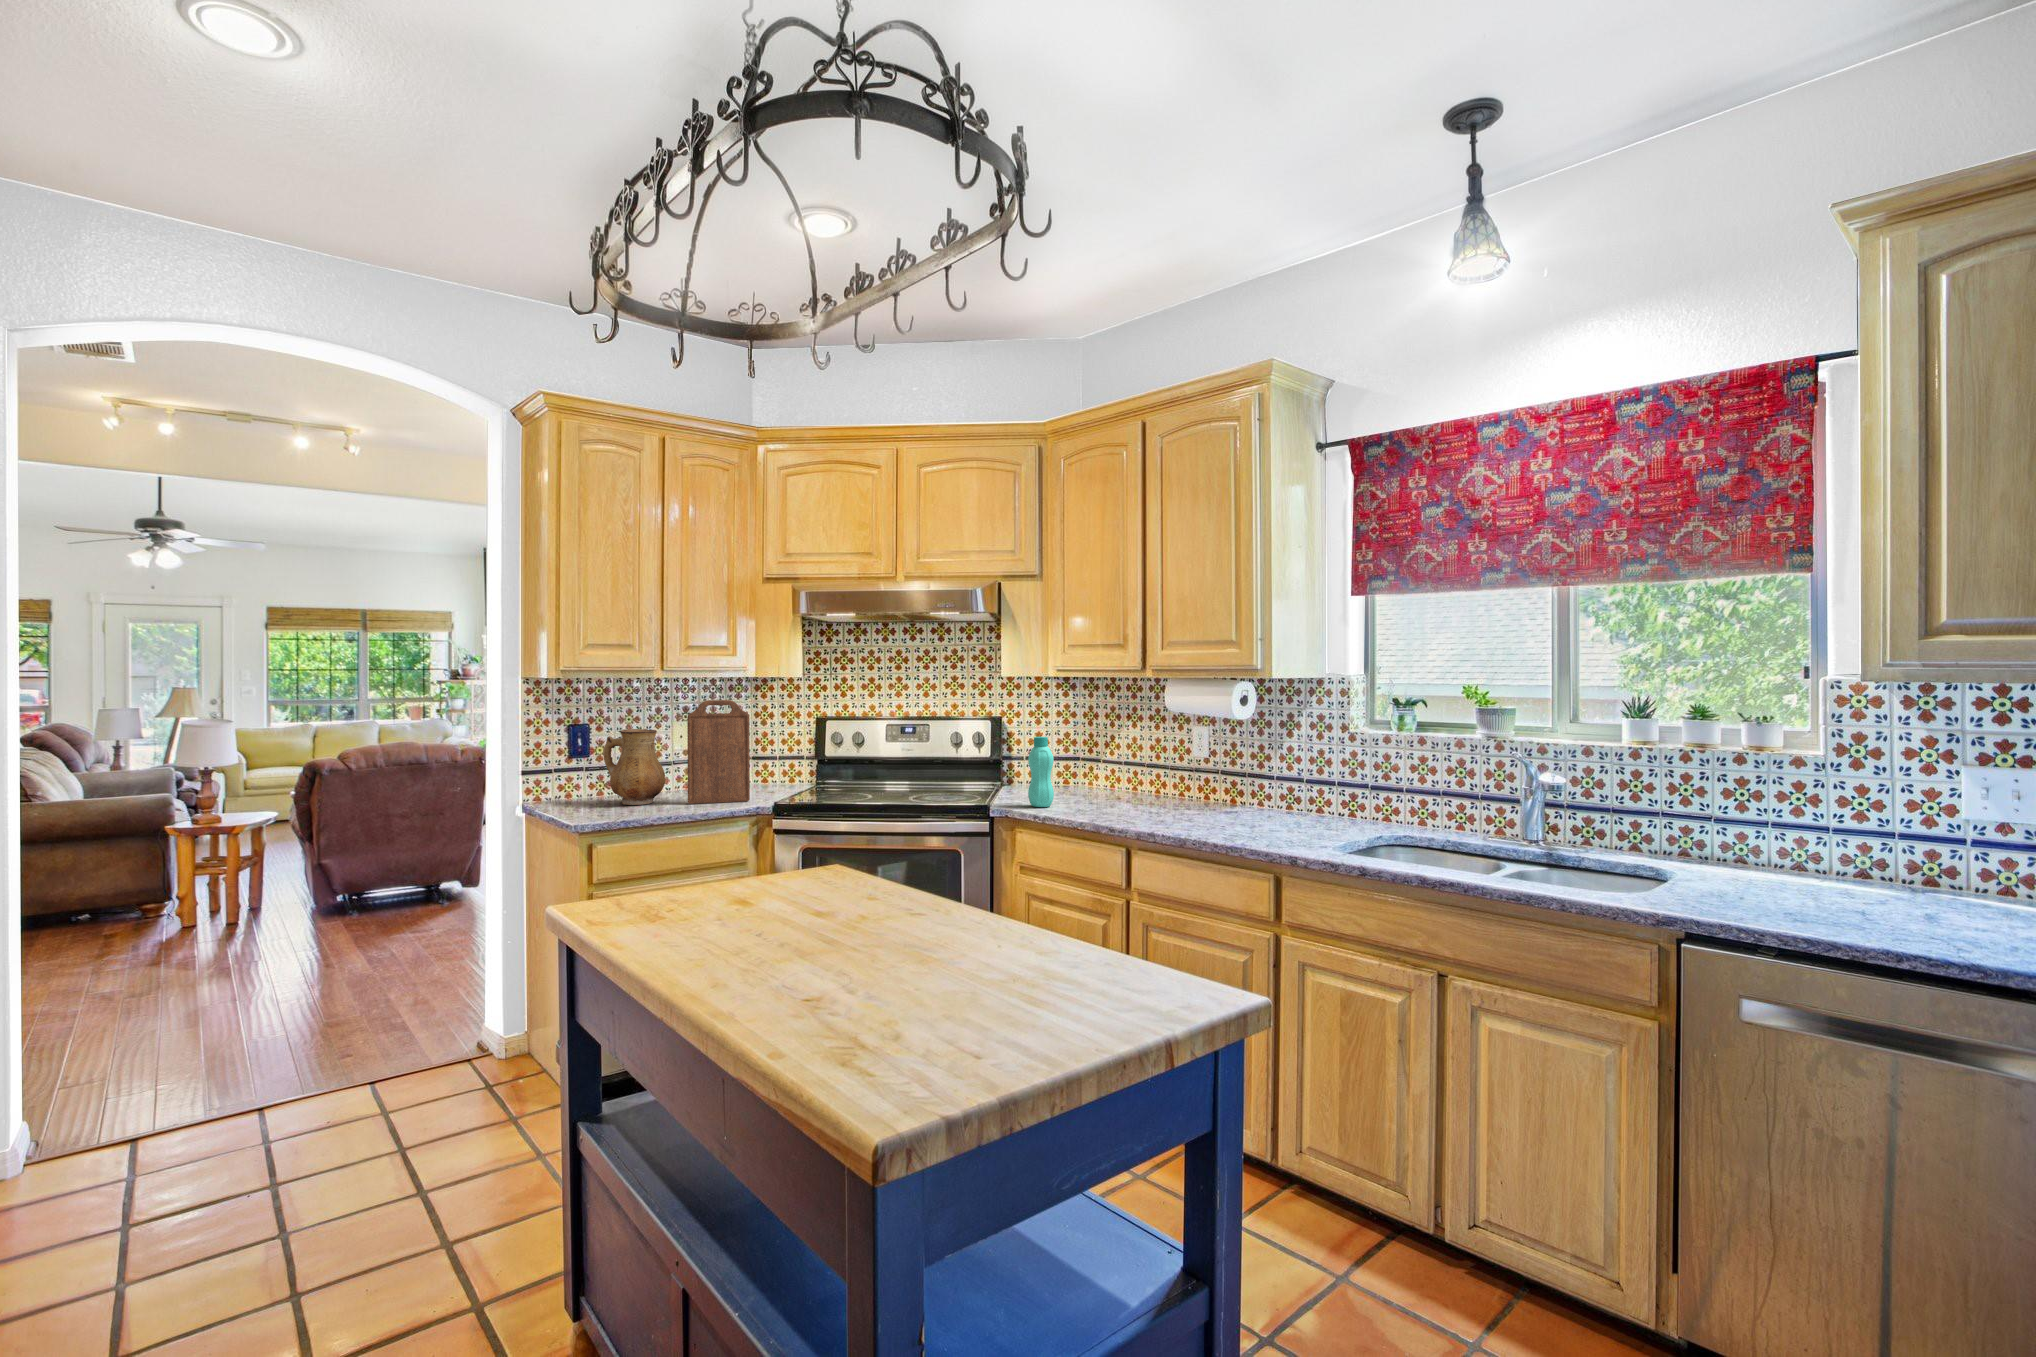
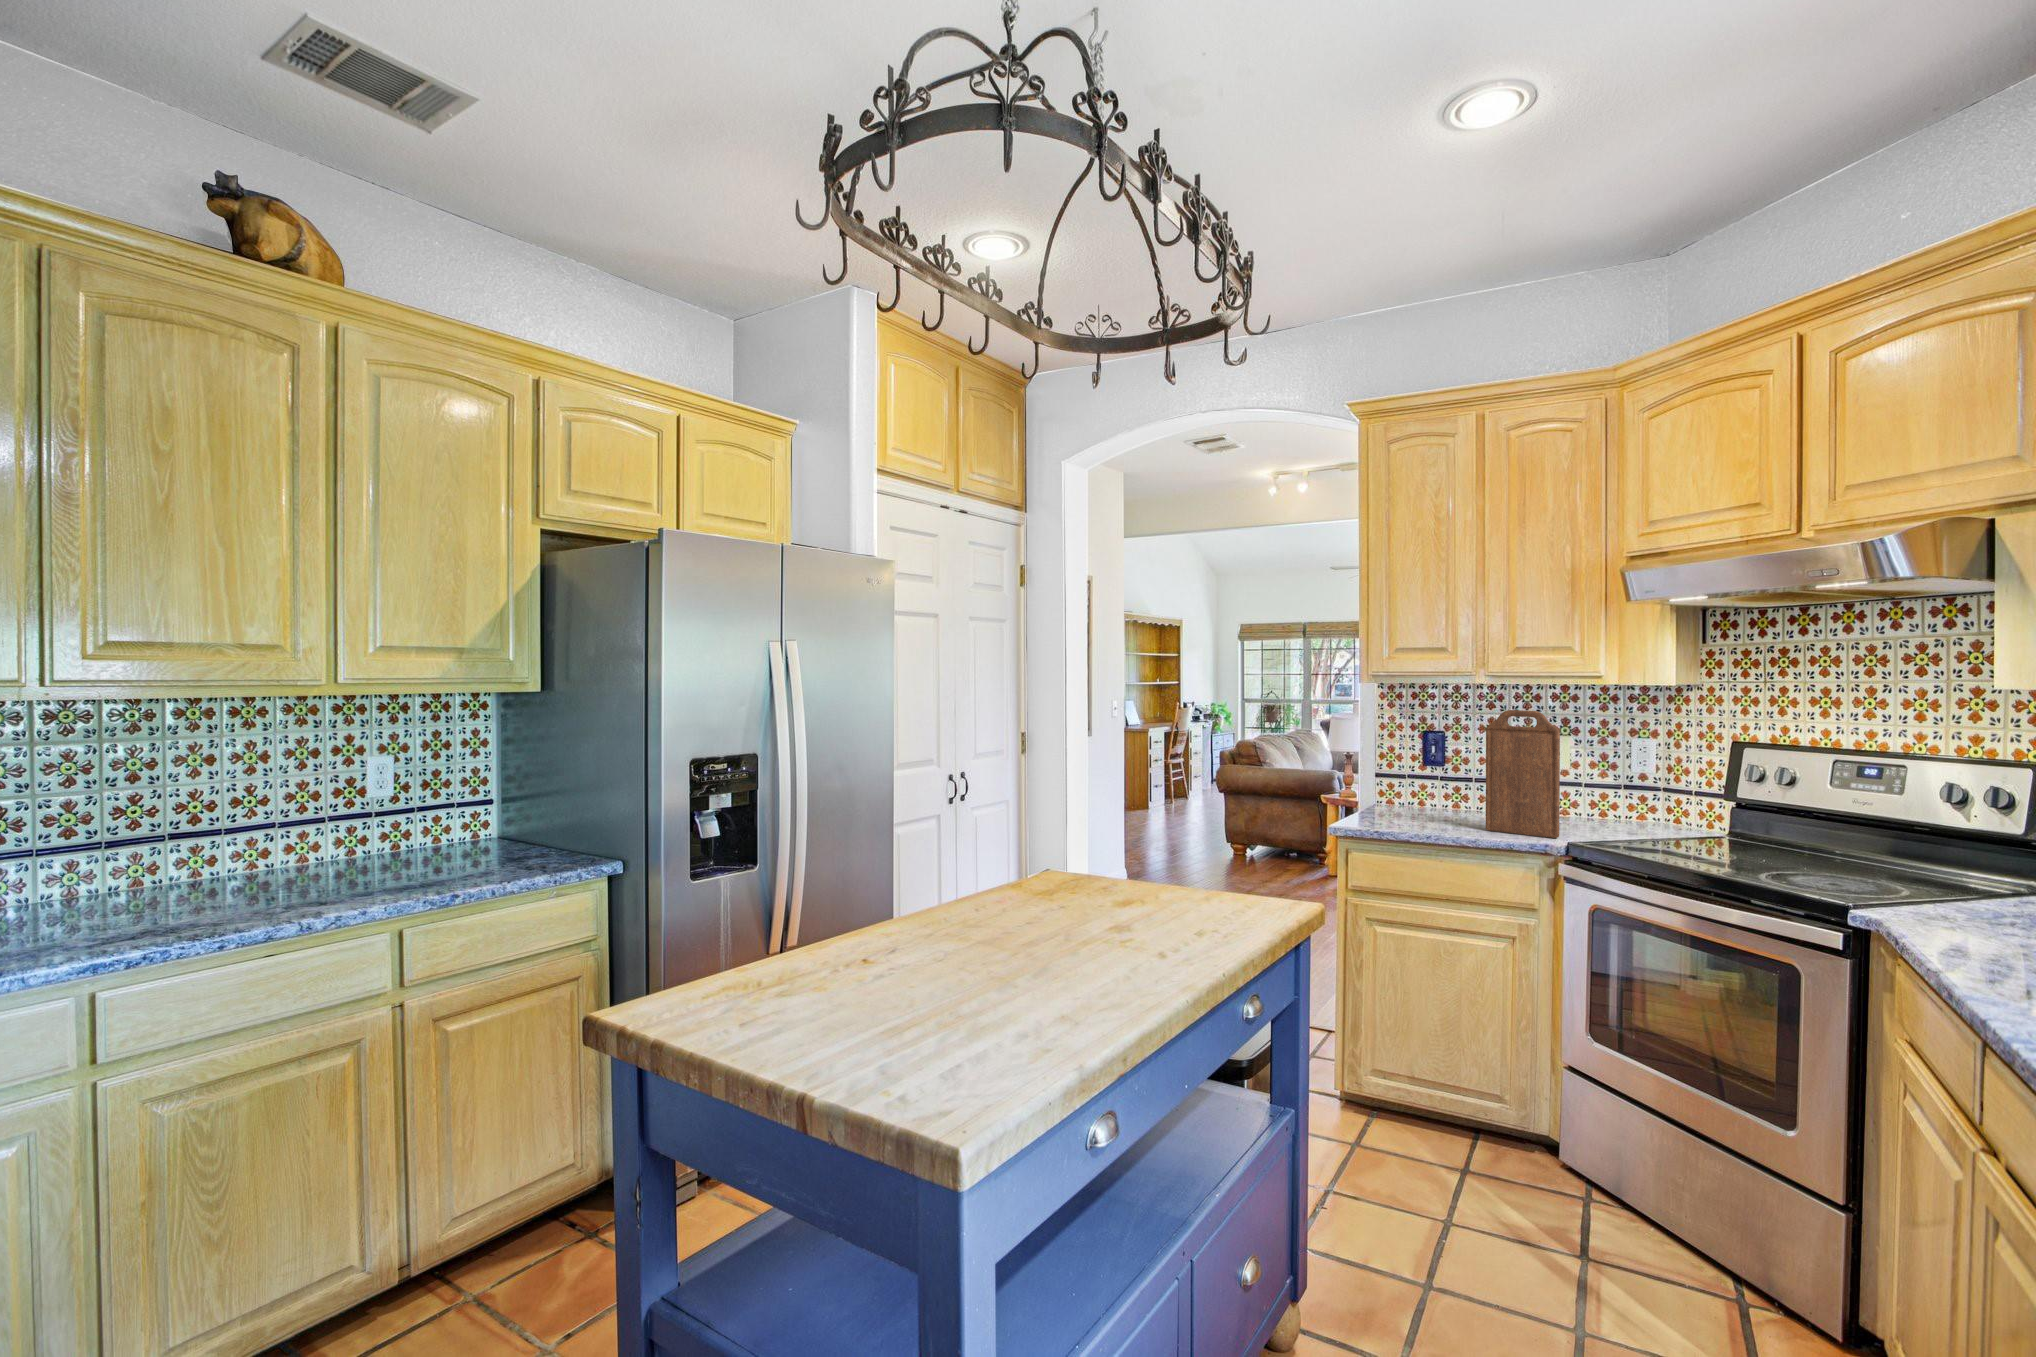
ceramic pitcher: present [603,729,665,805] -> none [1416,739,1478,823]
bottle: present [1028,737,1054,807] -> none [1935,798,1996,927]

